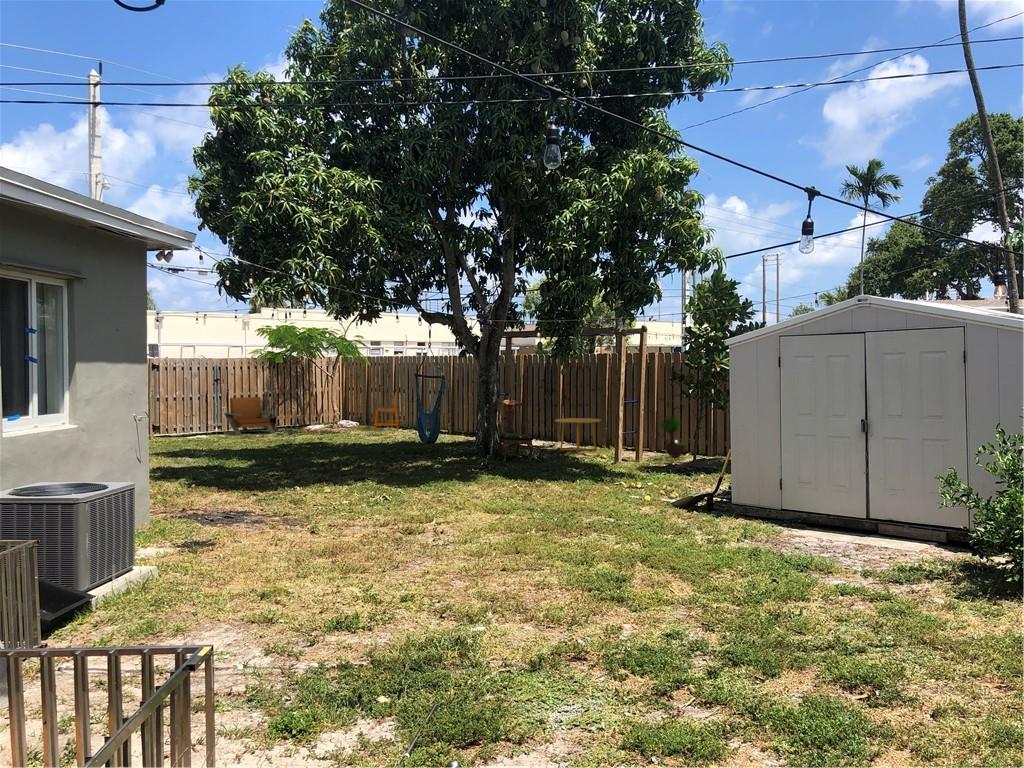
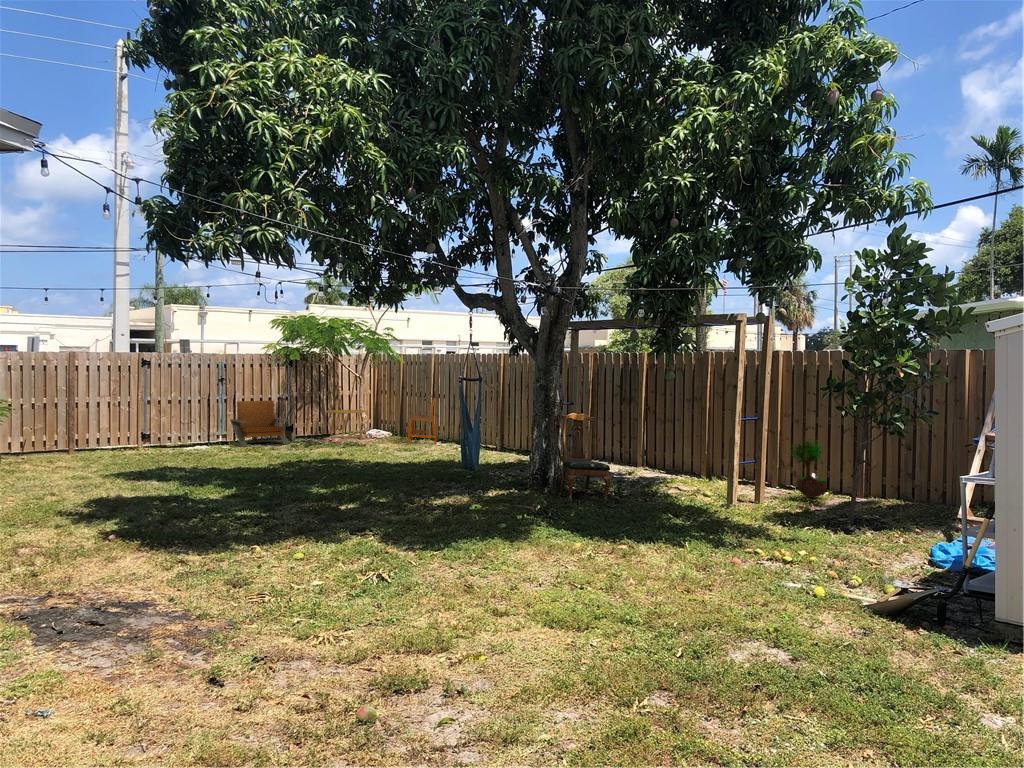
round table: present [555,418,601,453] -> present [326,410,366,439]

